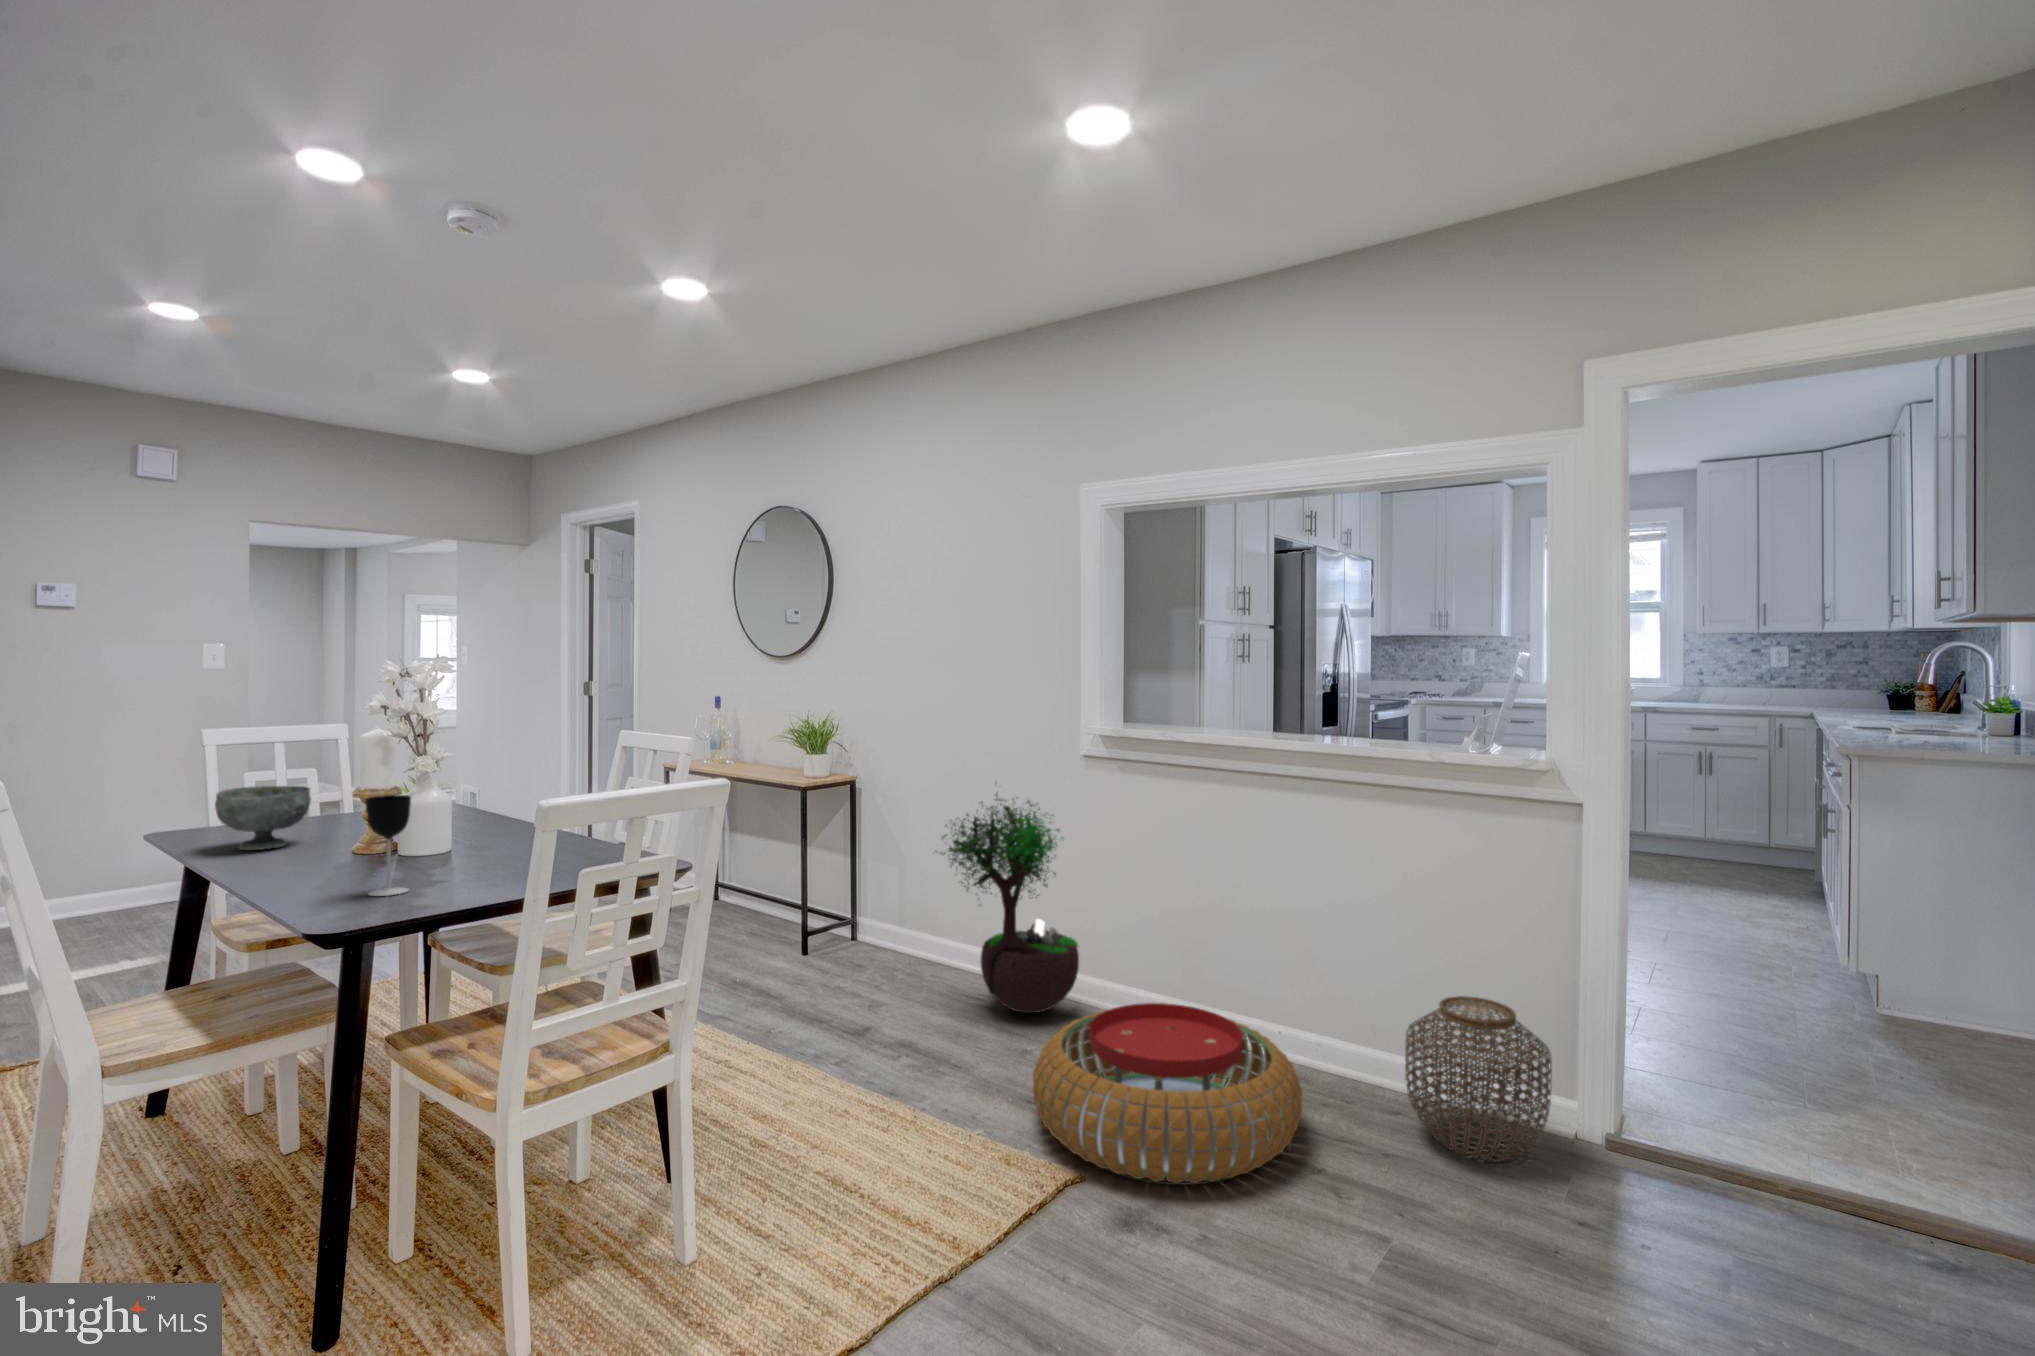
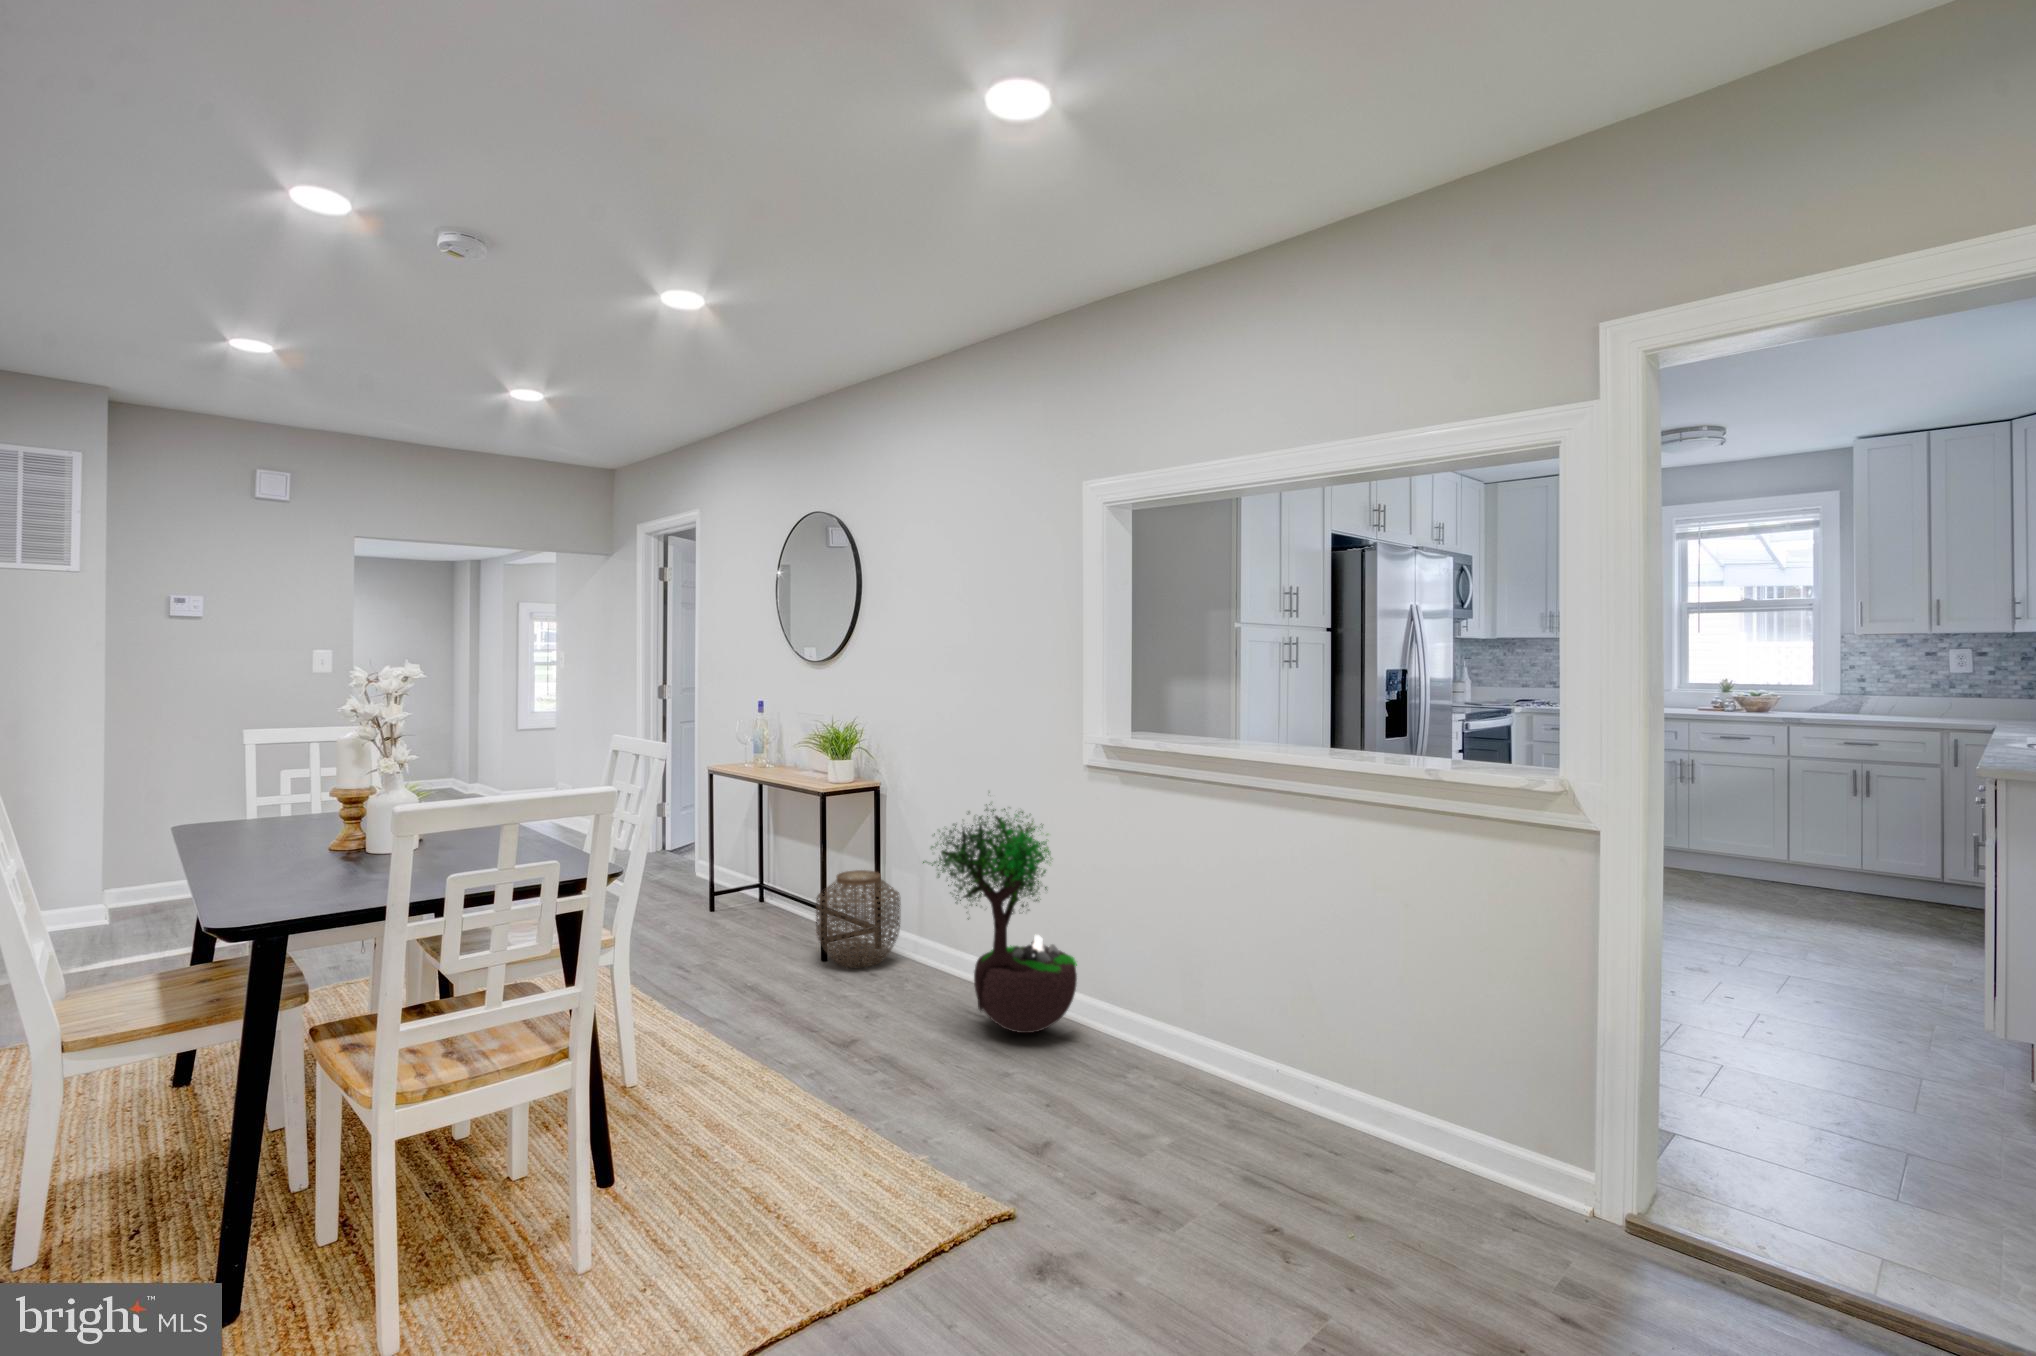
bowl: present [215,786,311,850] -> none [222,783,312,843]
wine glass: present [366,795,411,896] -> none [305,795,349,892]
woven basket: present [1405,996,1552,1162] -> present [816,870,901,968]
pouf: present [1033,1003,1302,1183] -> none [978,1031,1266,1232]

